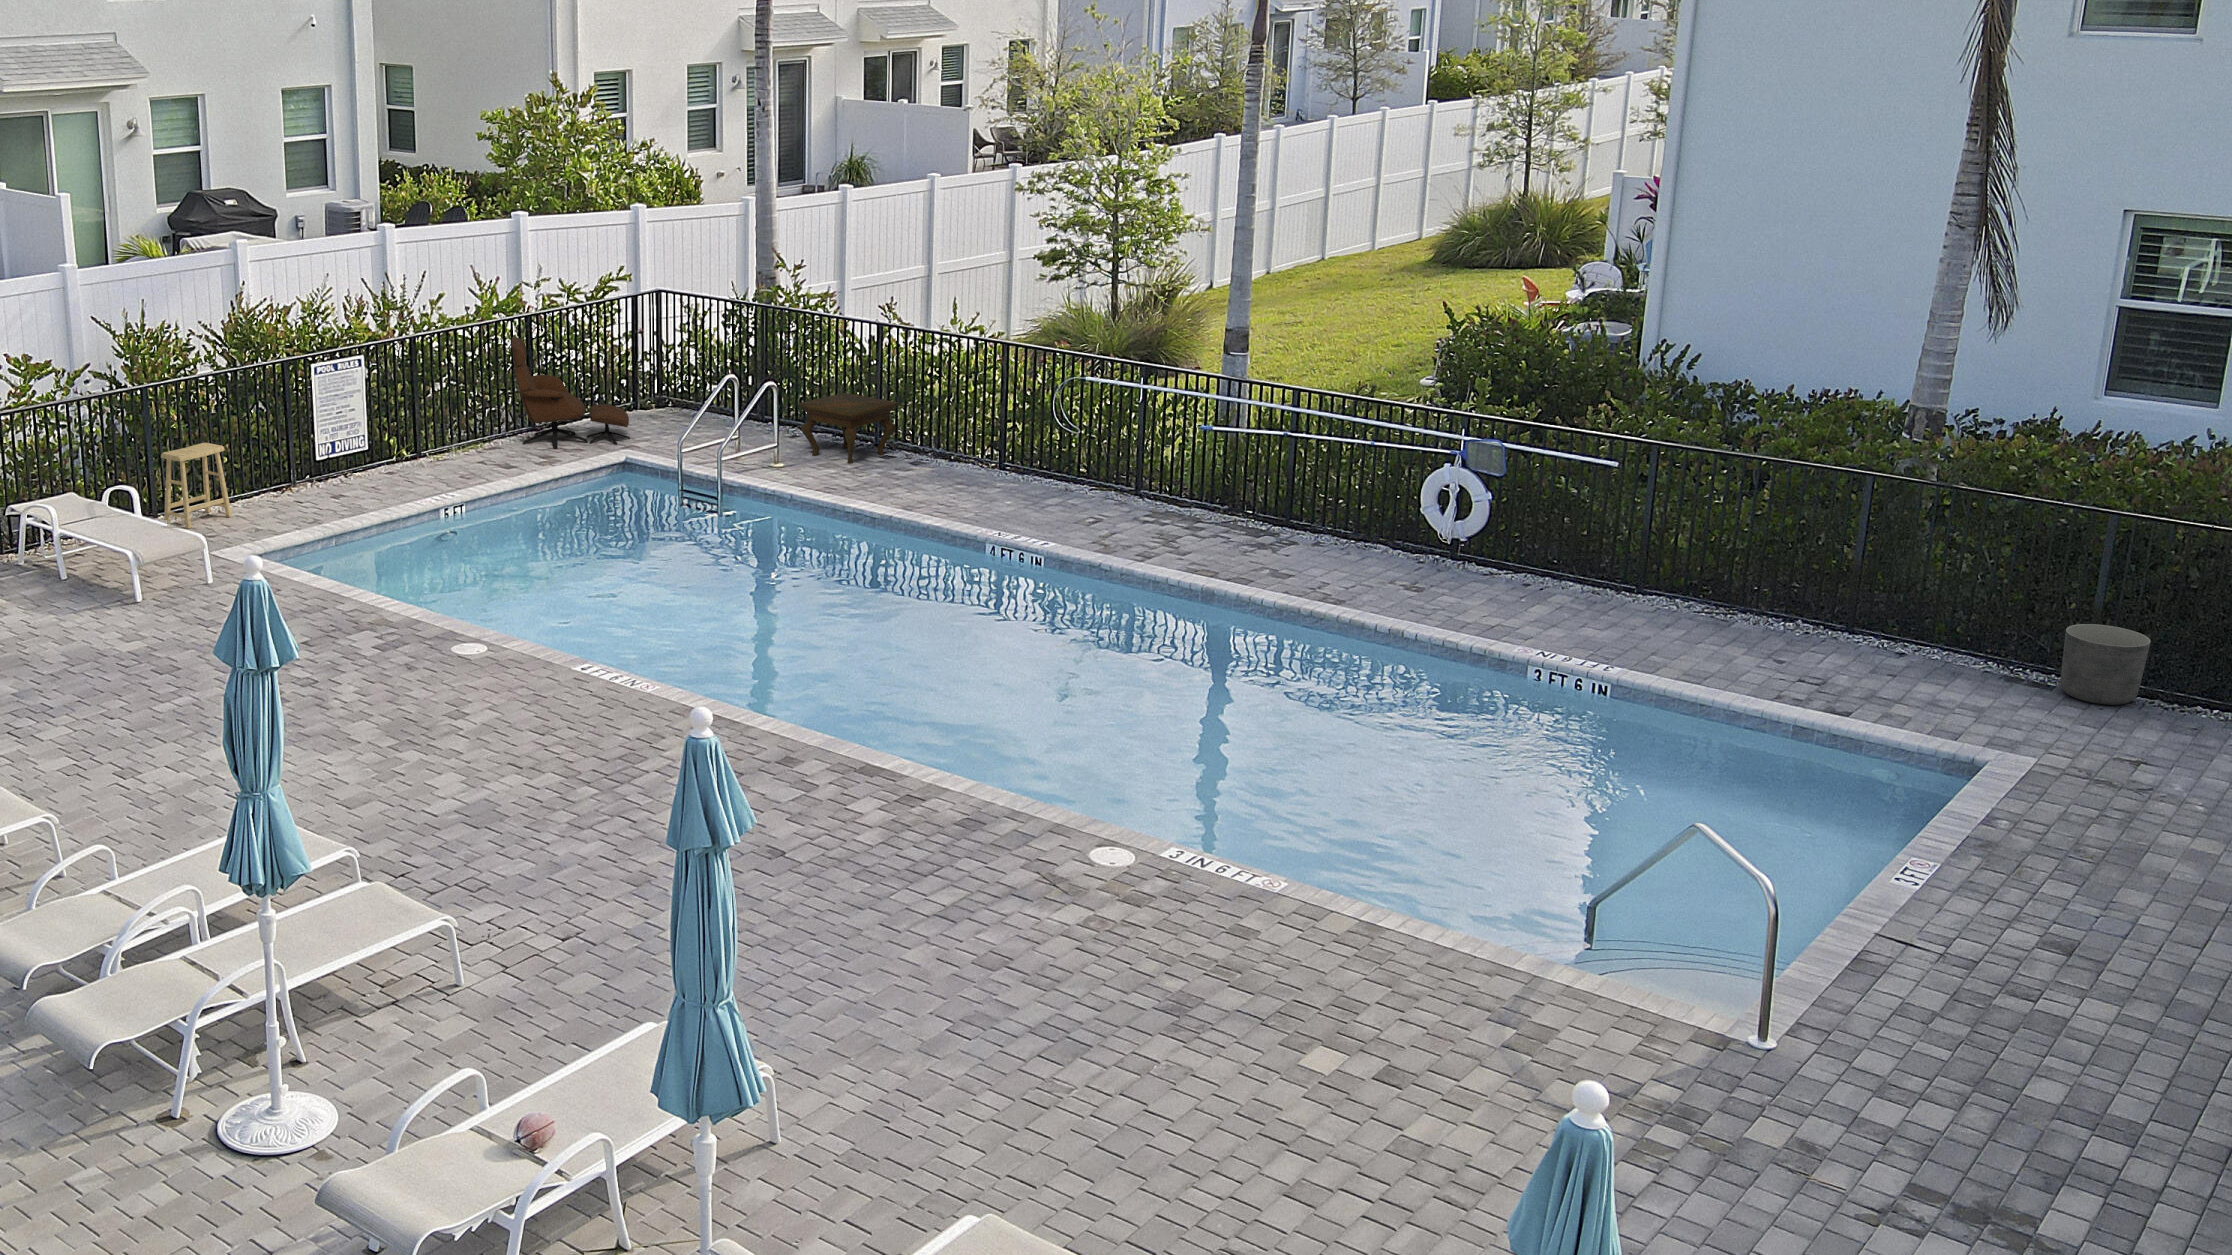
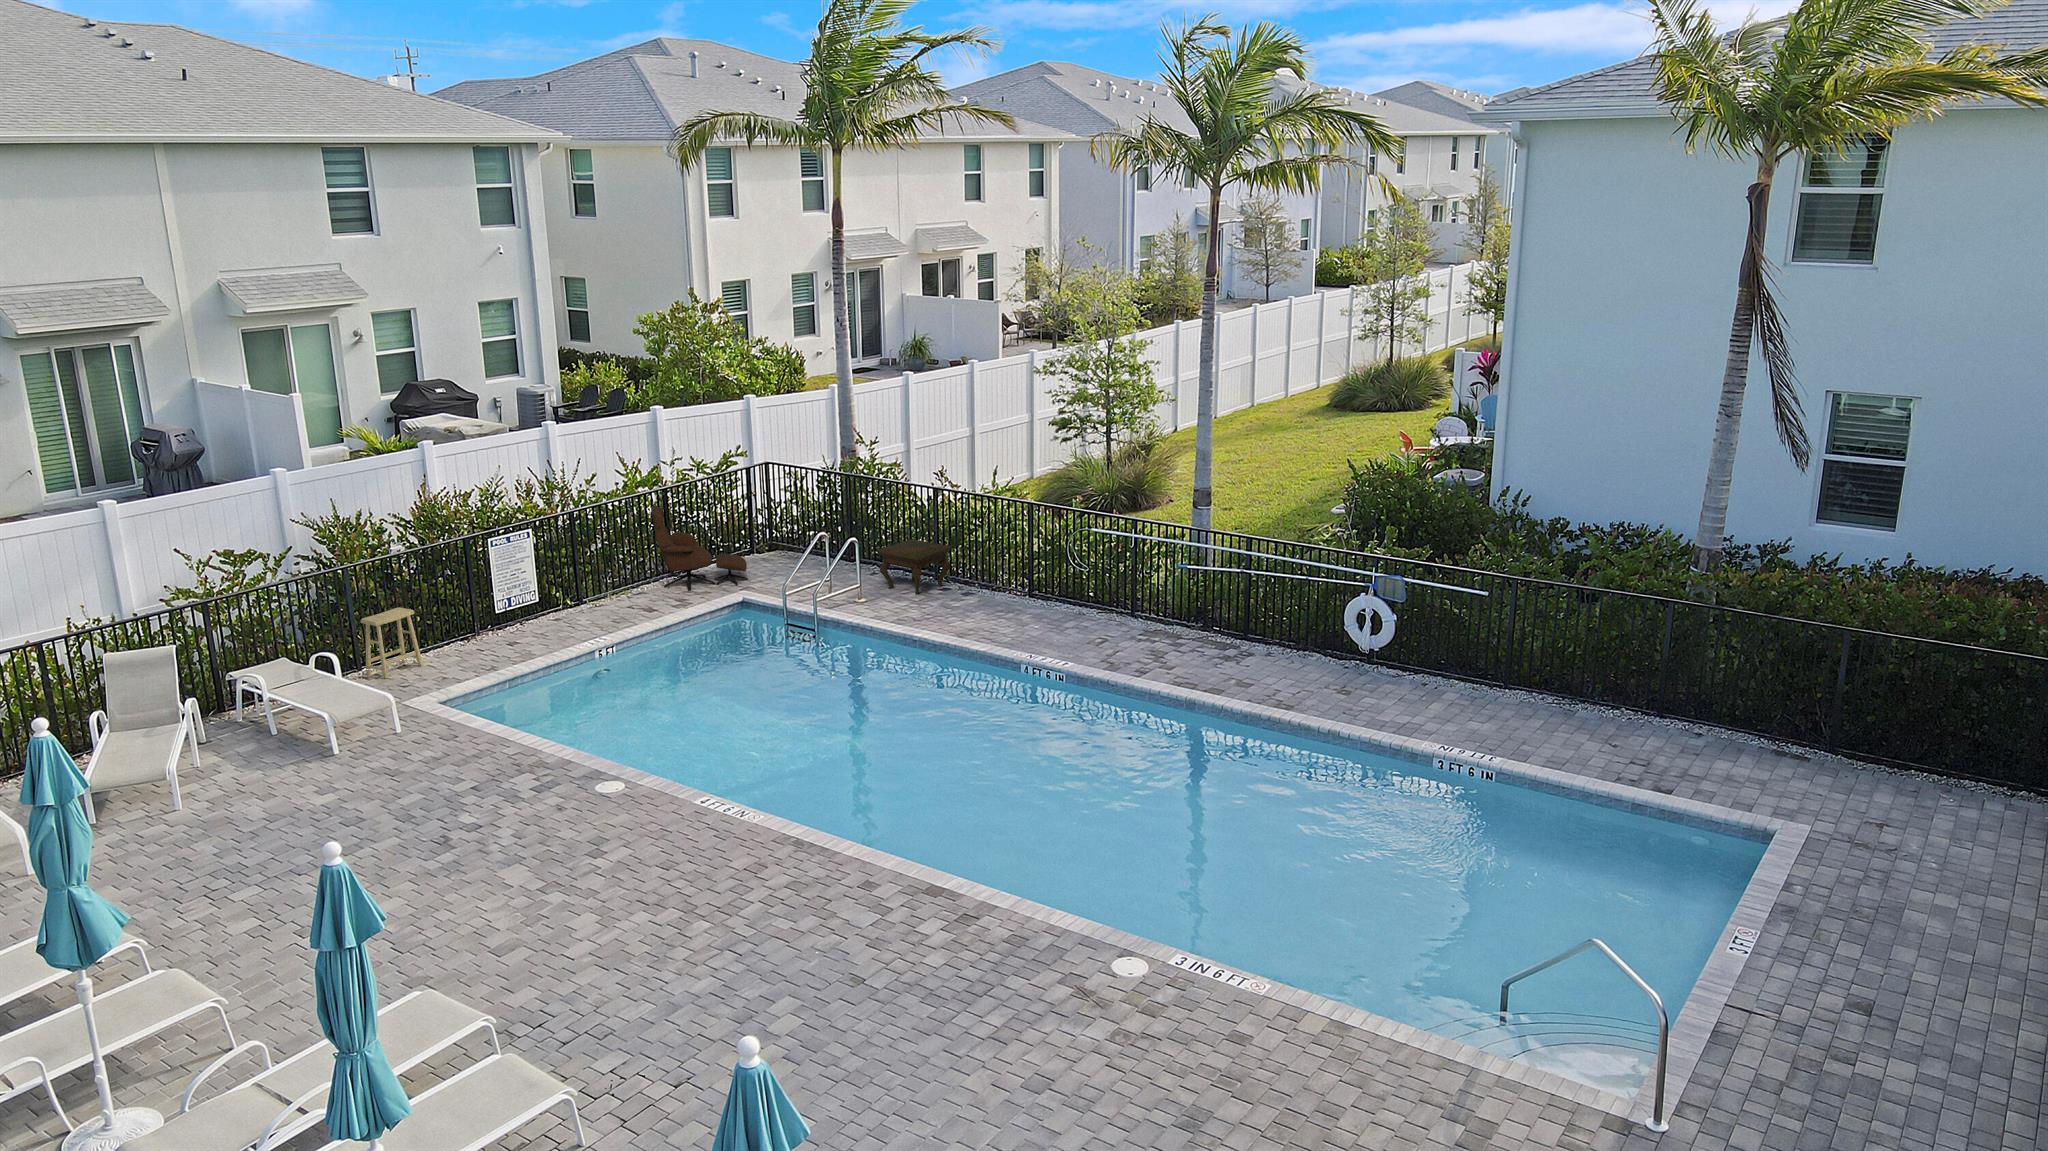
planter: present [2060,624,2151,705] -> none [1814,711,1878,772]

